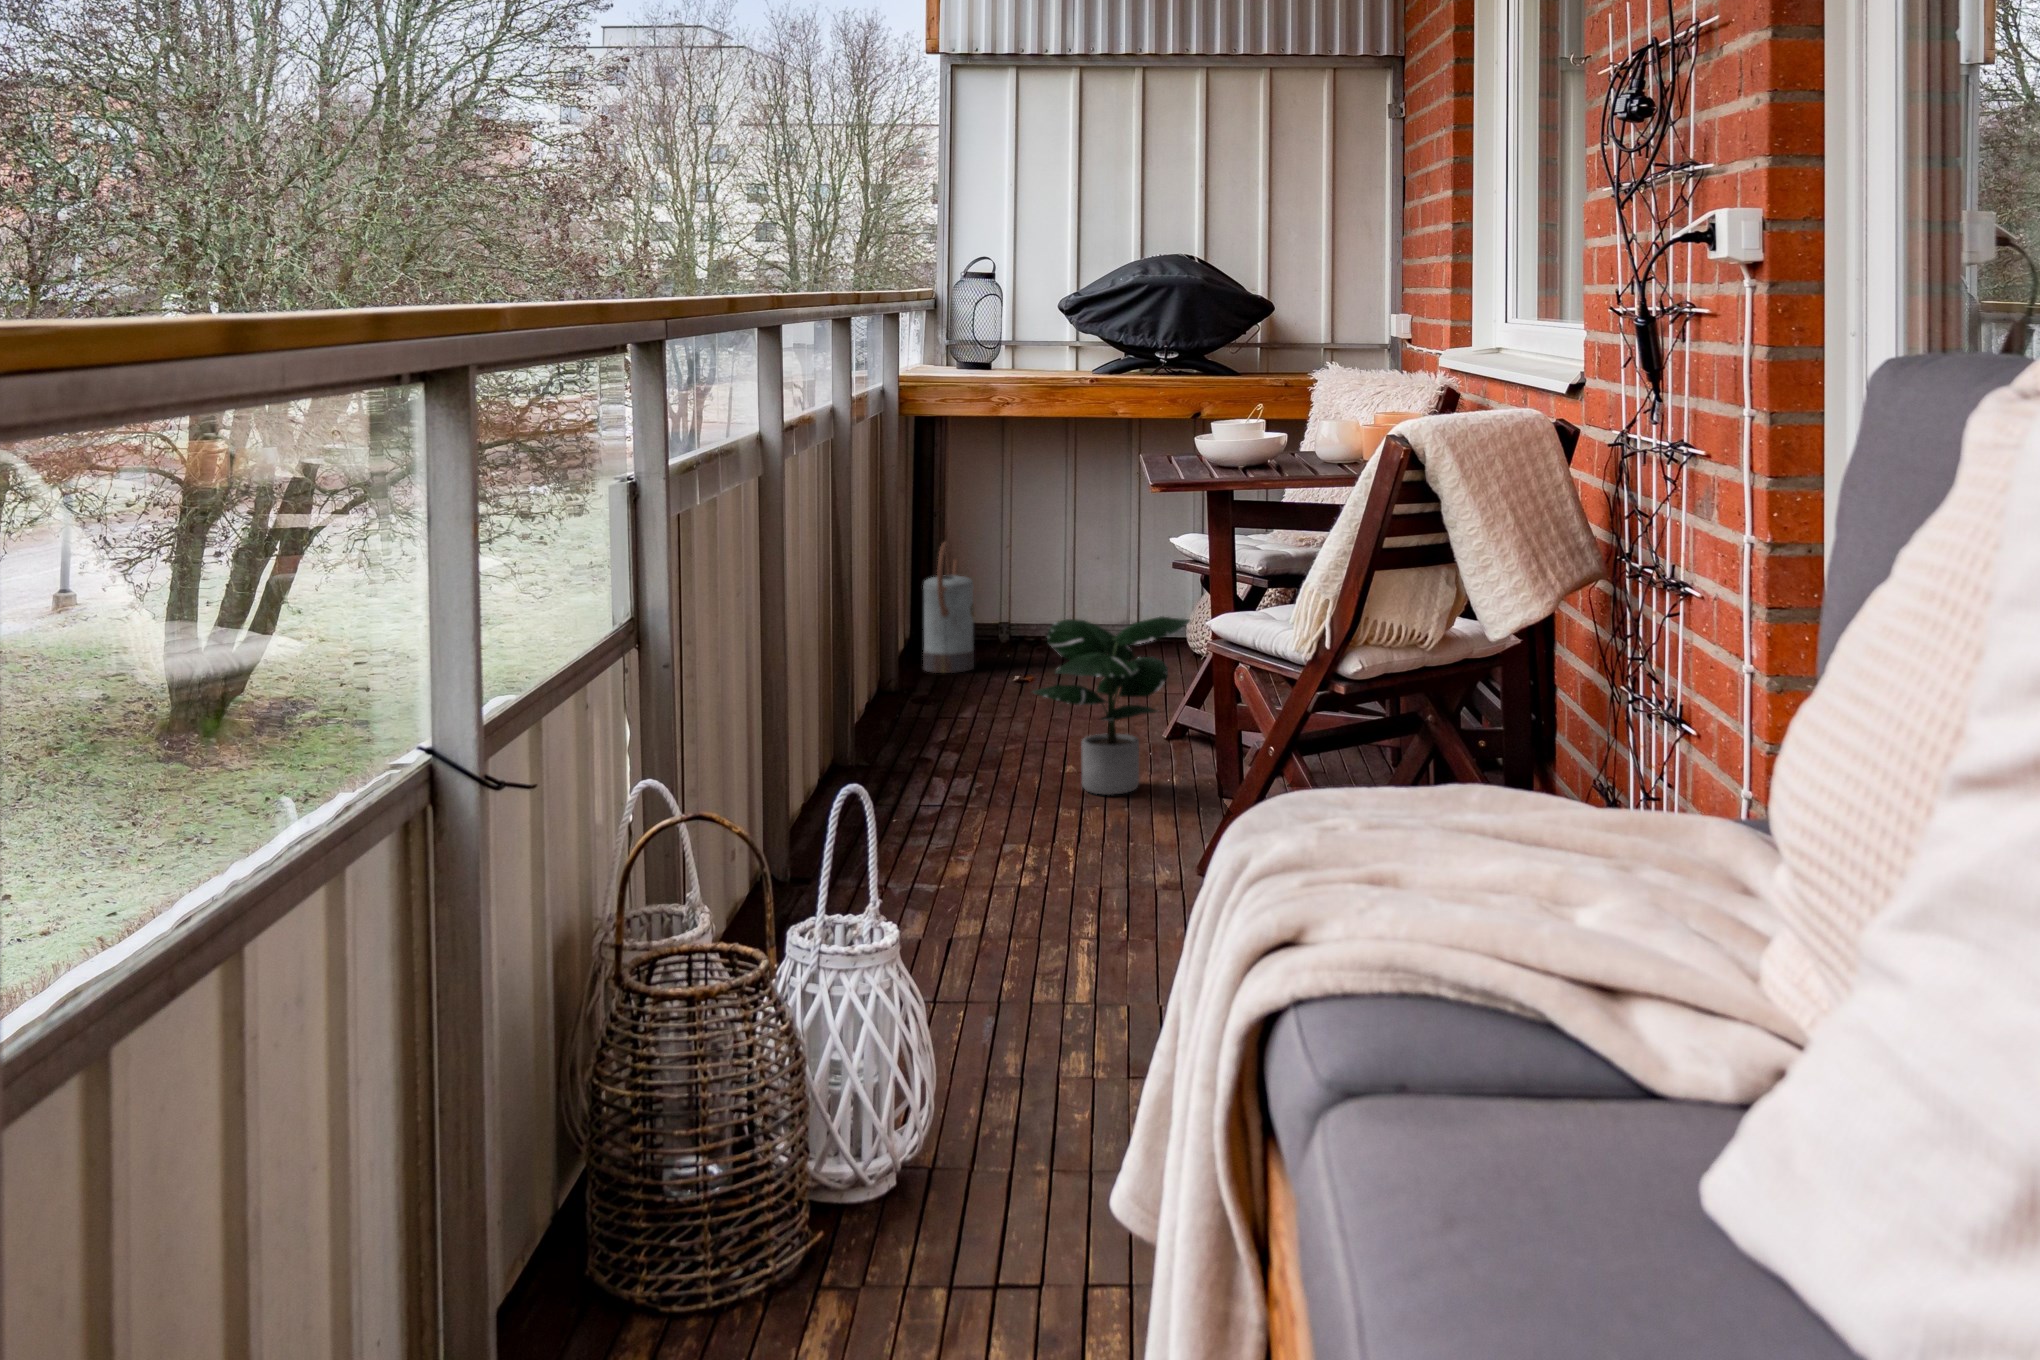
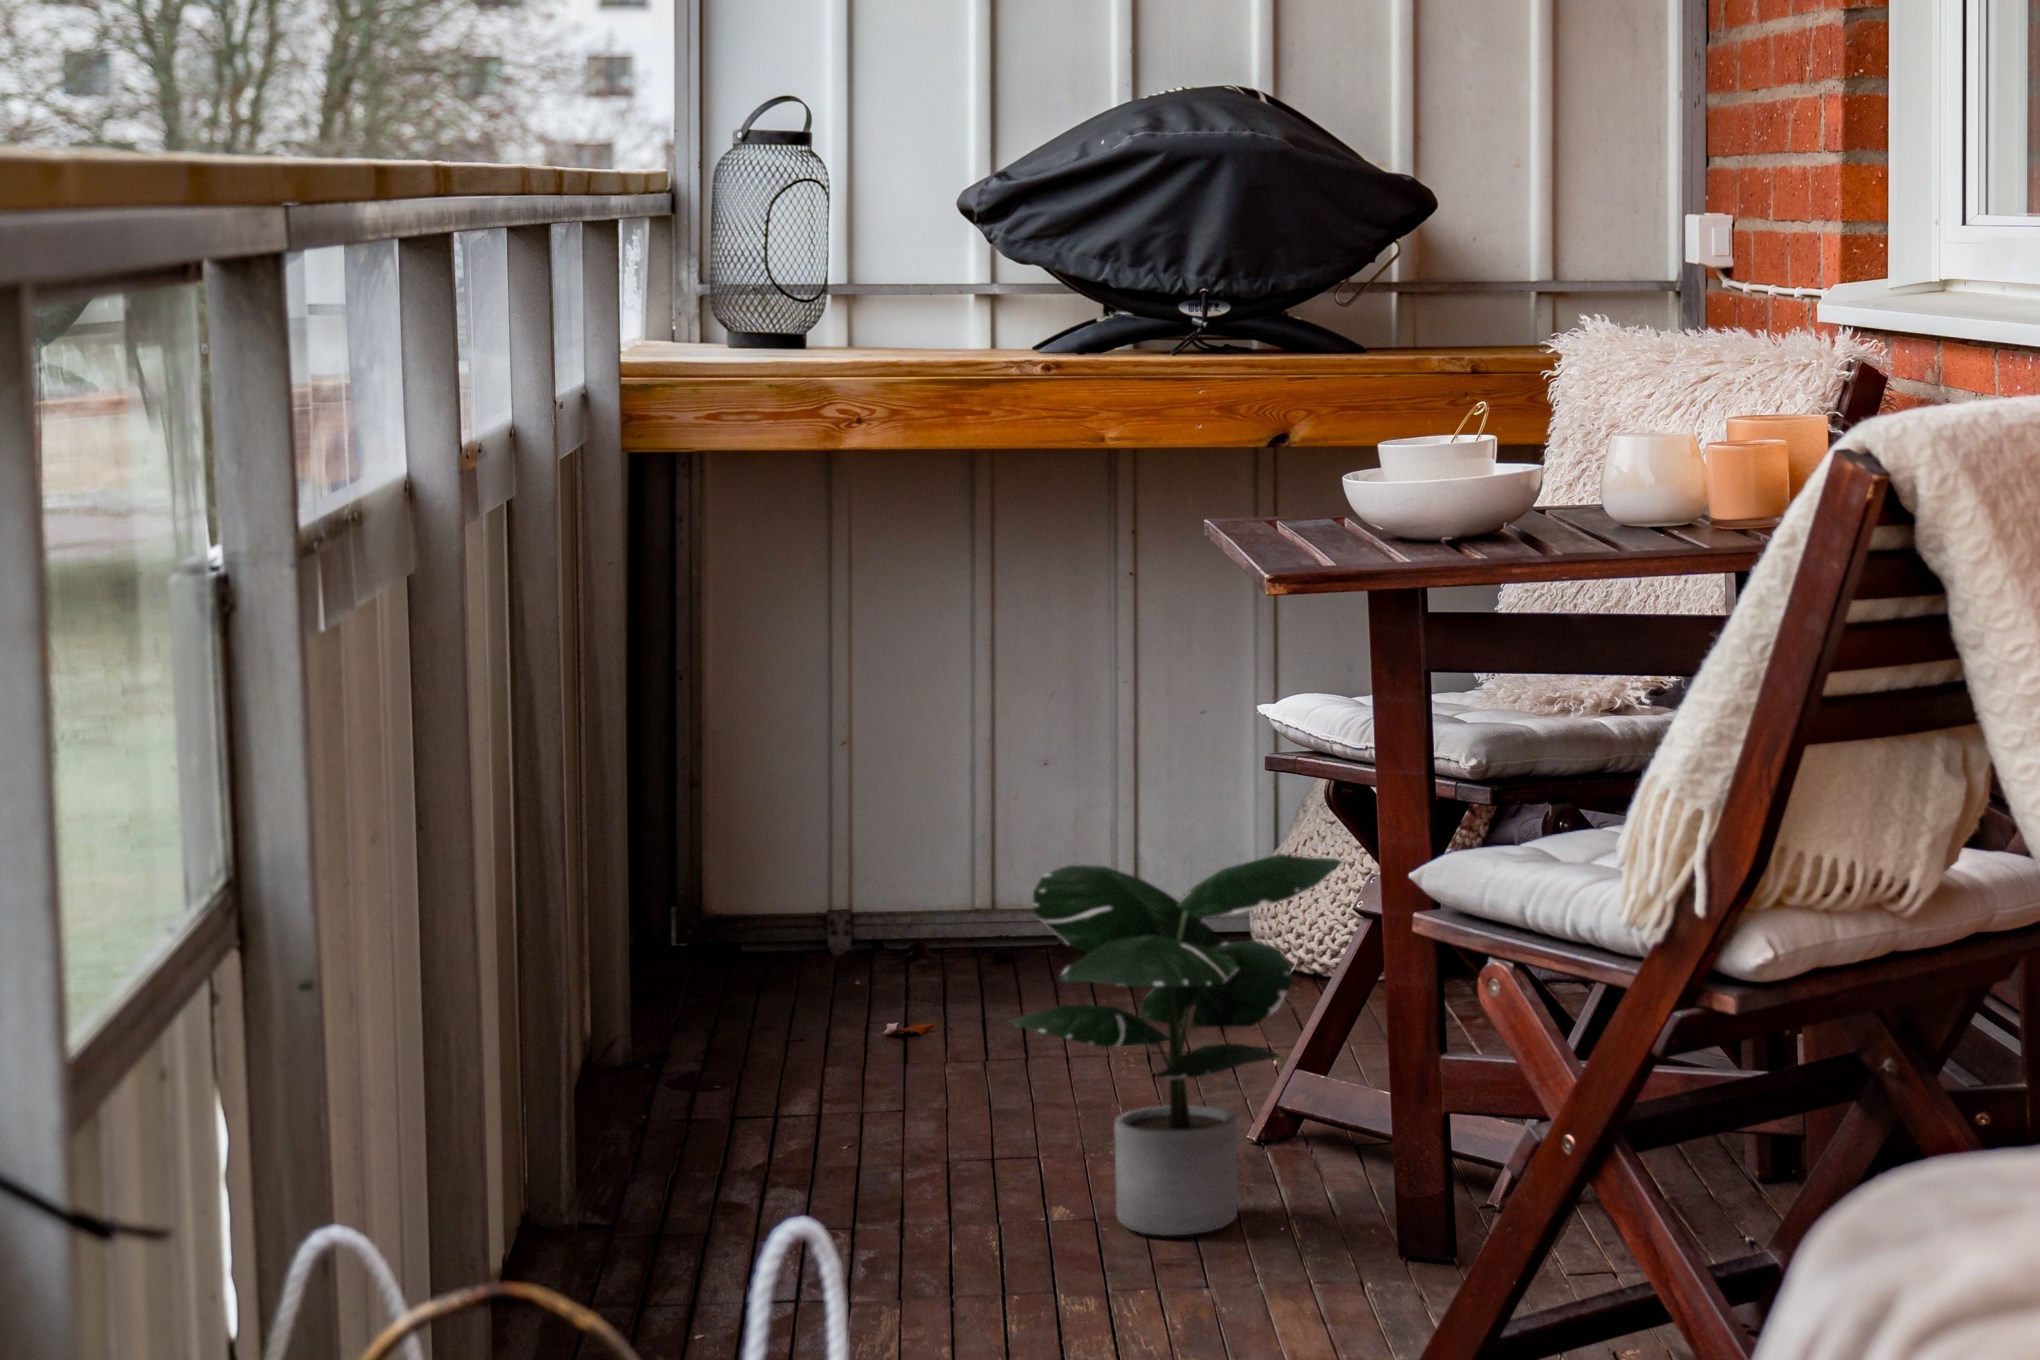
watering can: present [923,542,974,673] -> none [718,708,830,986]

